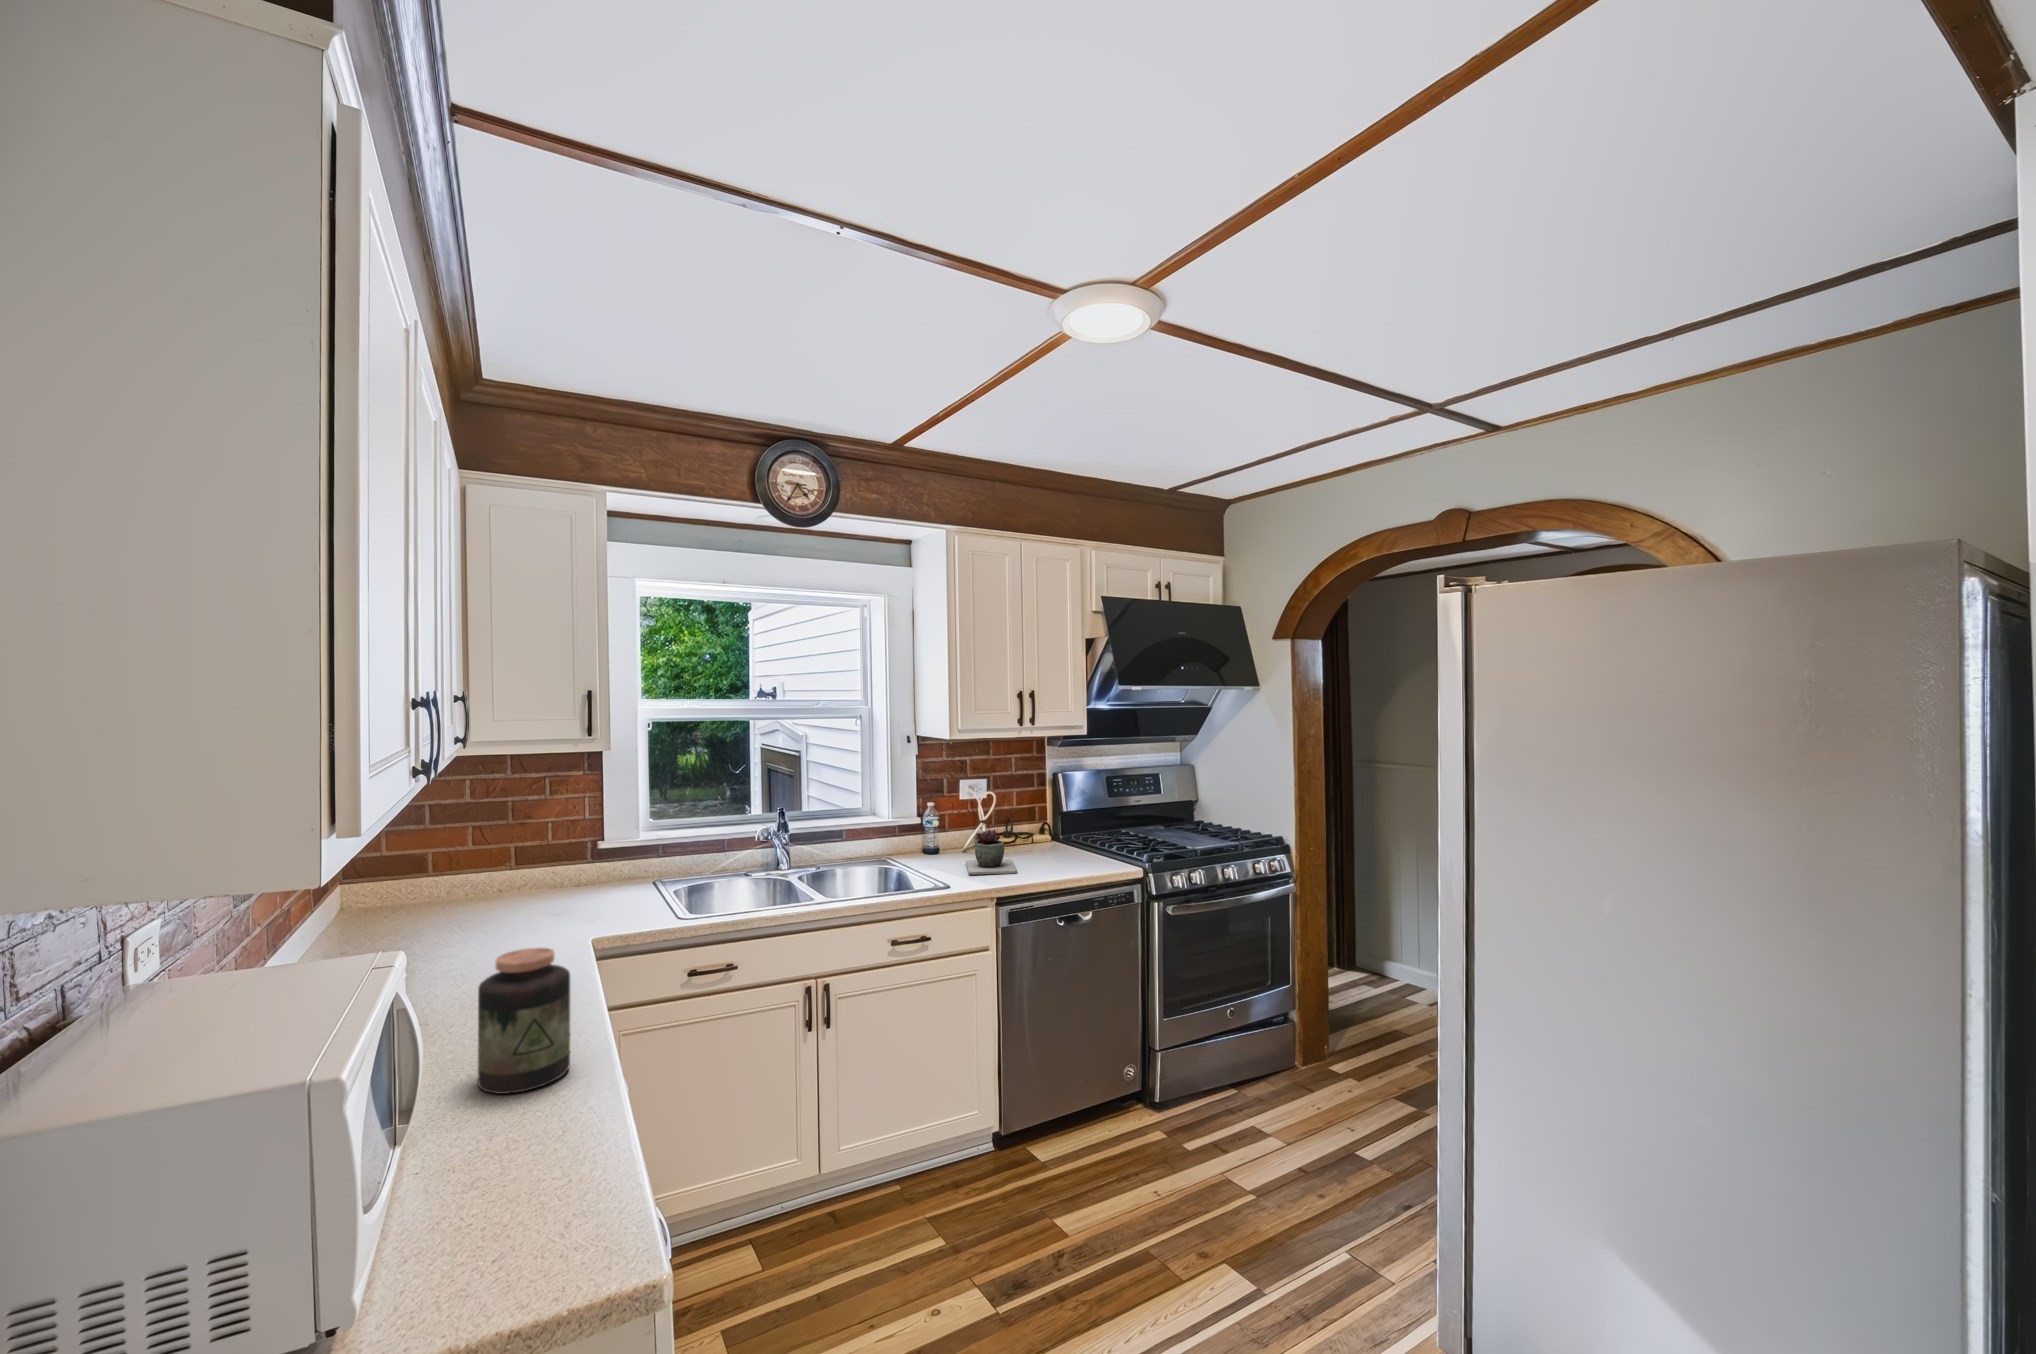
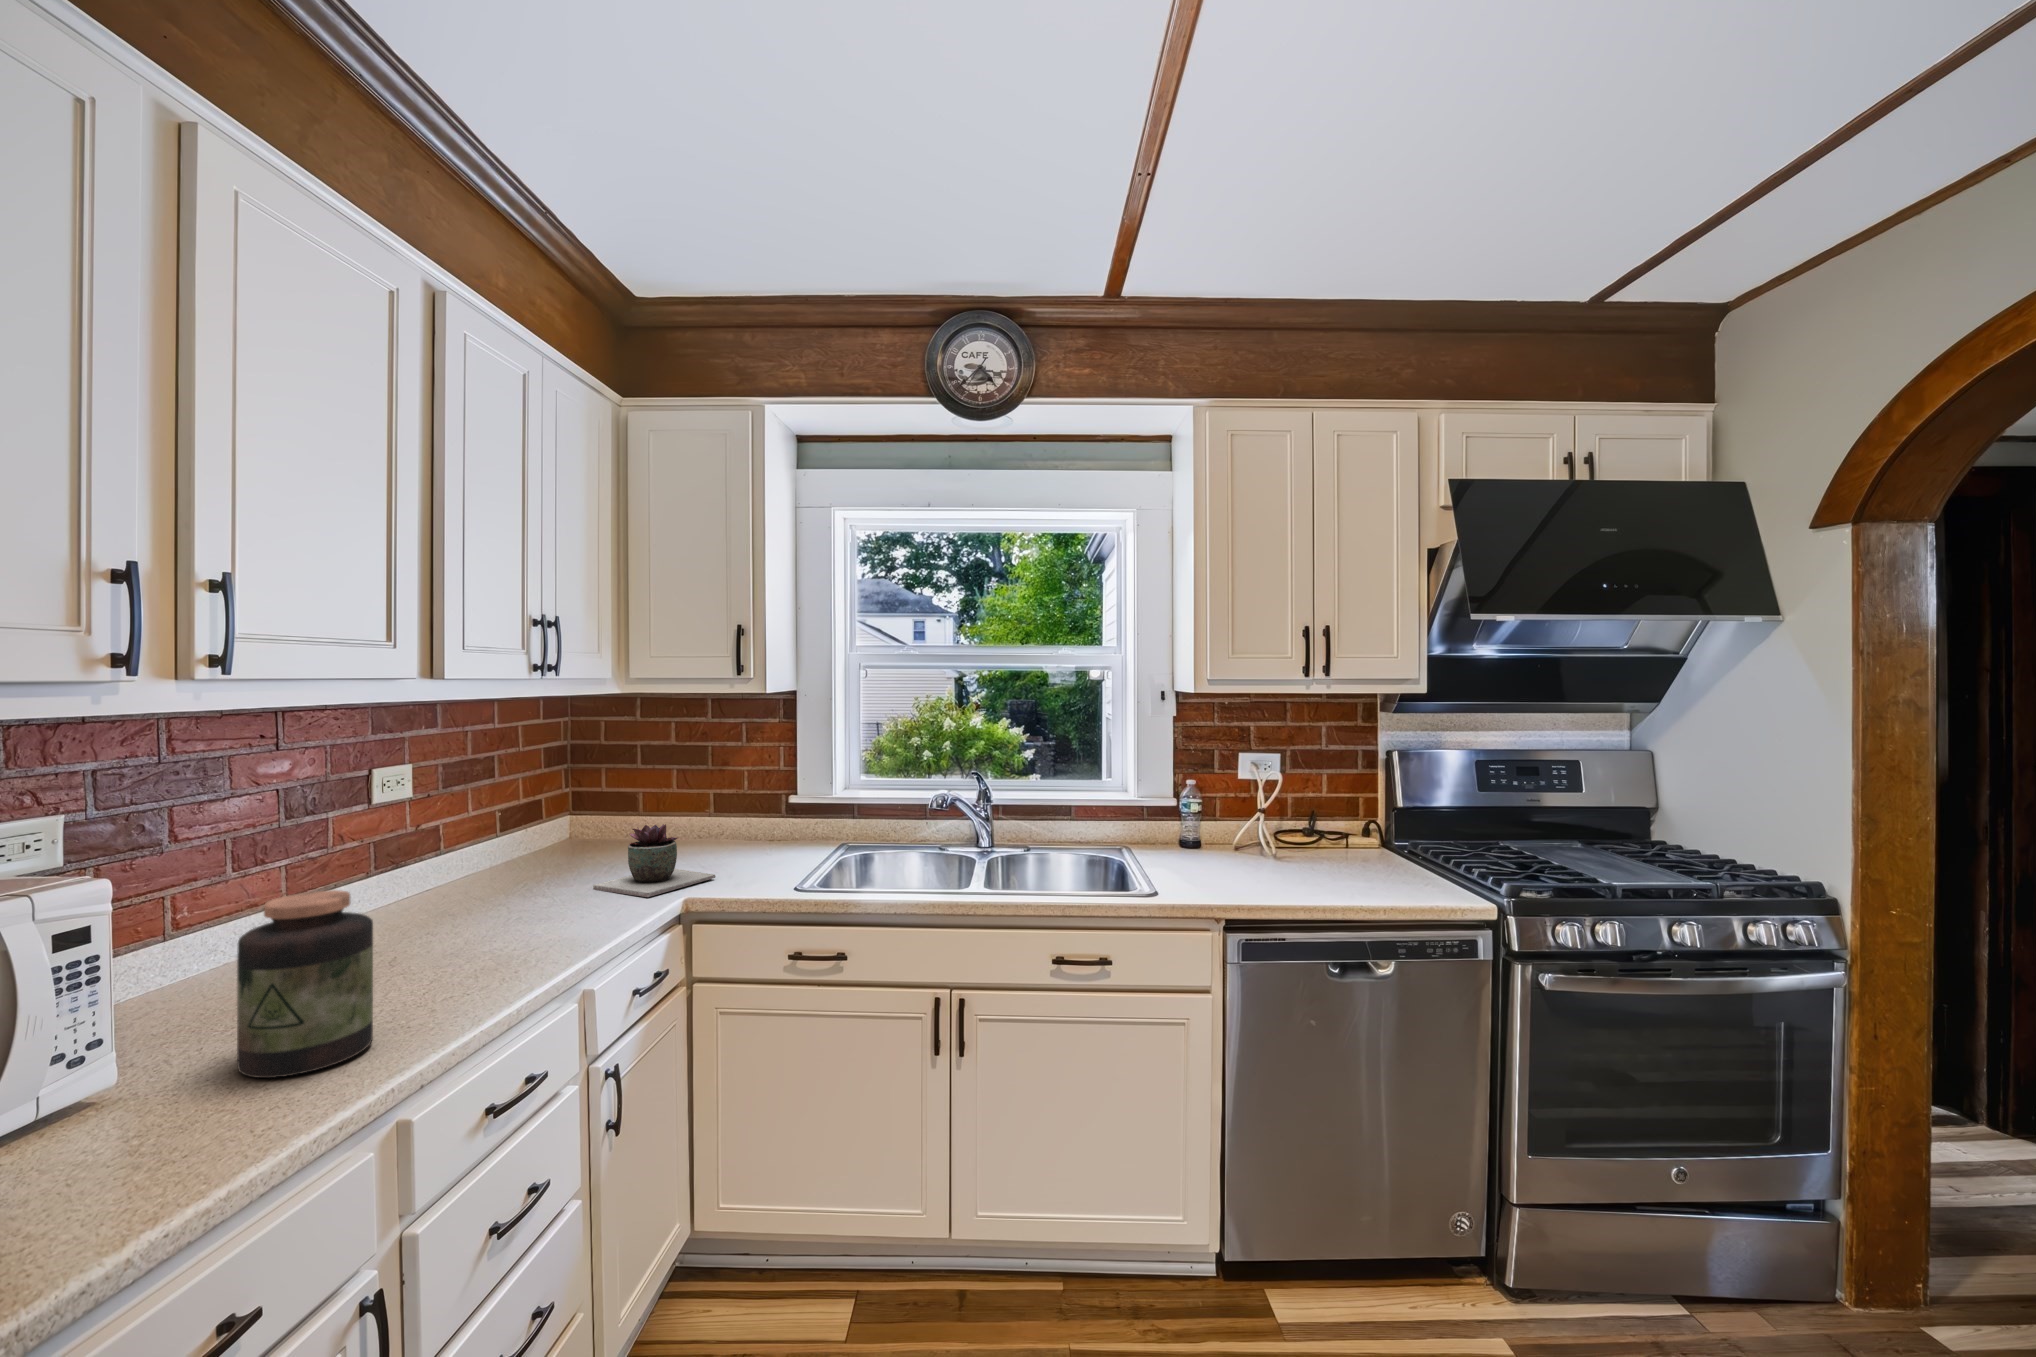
succulent plant: present [966,830,1017,875] -> present [593,824,716,897]

